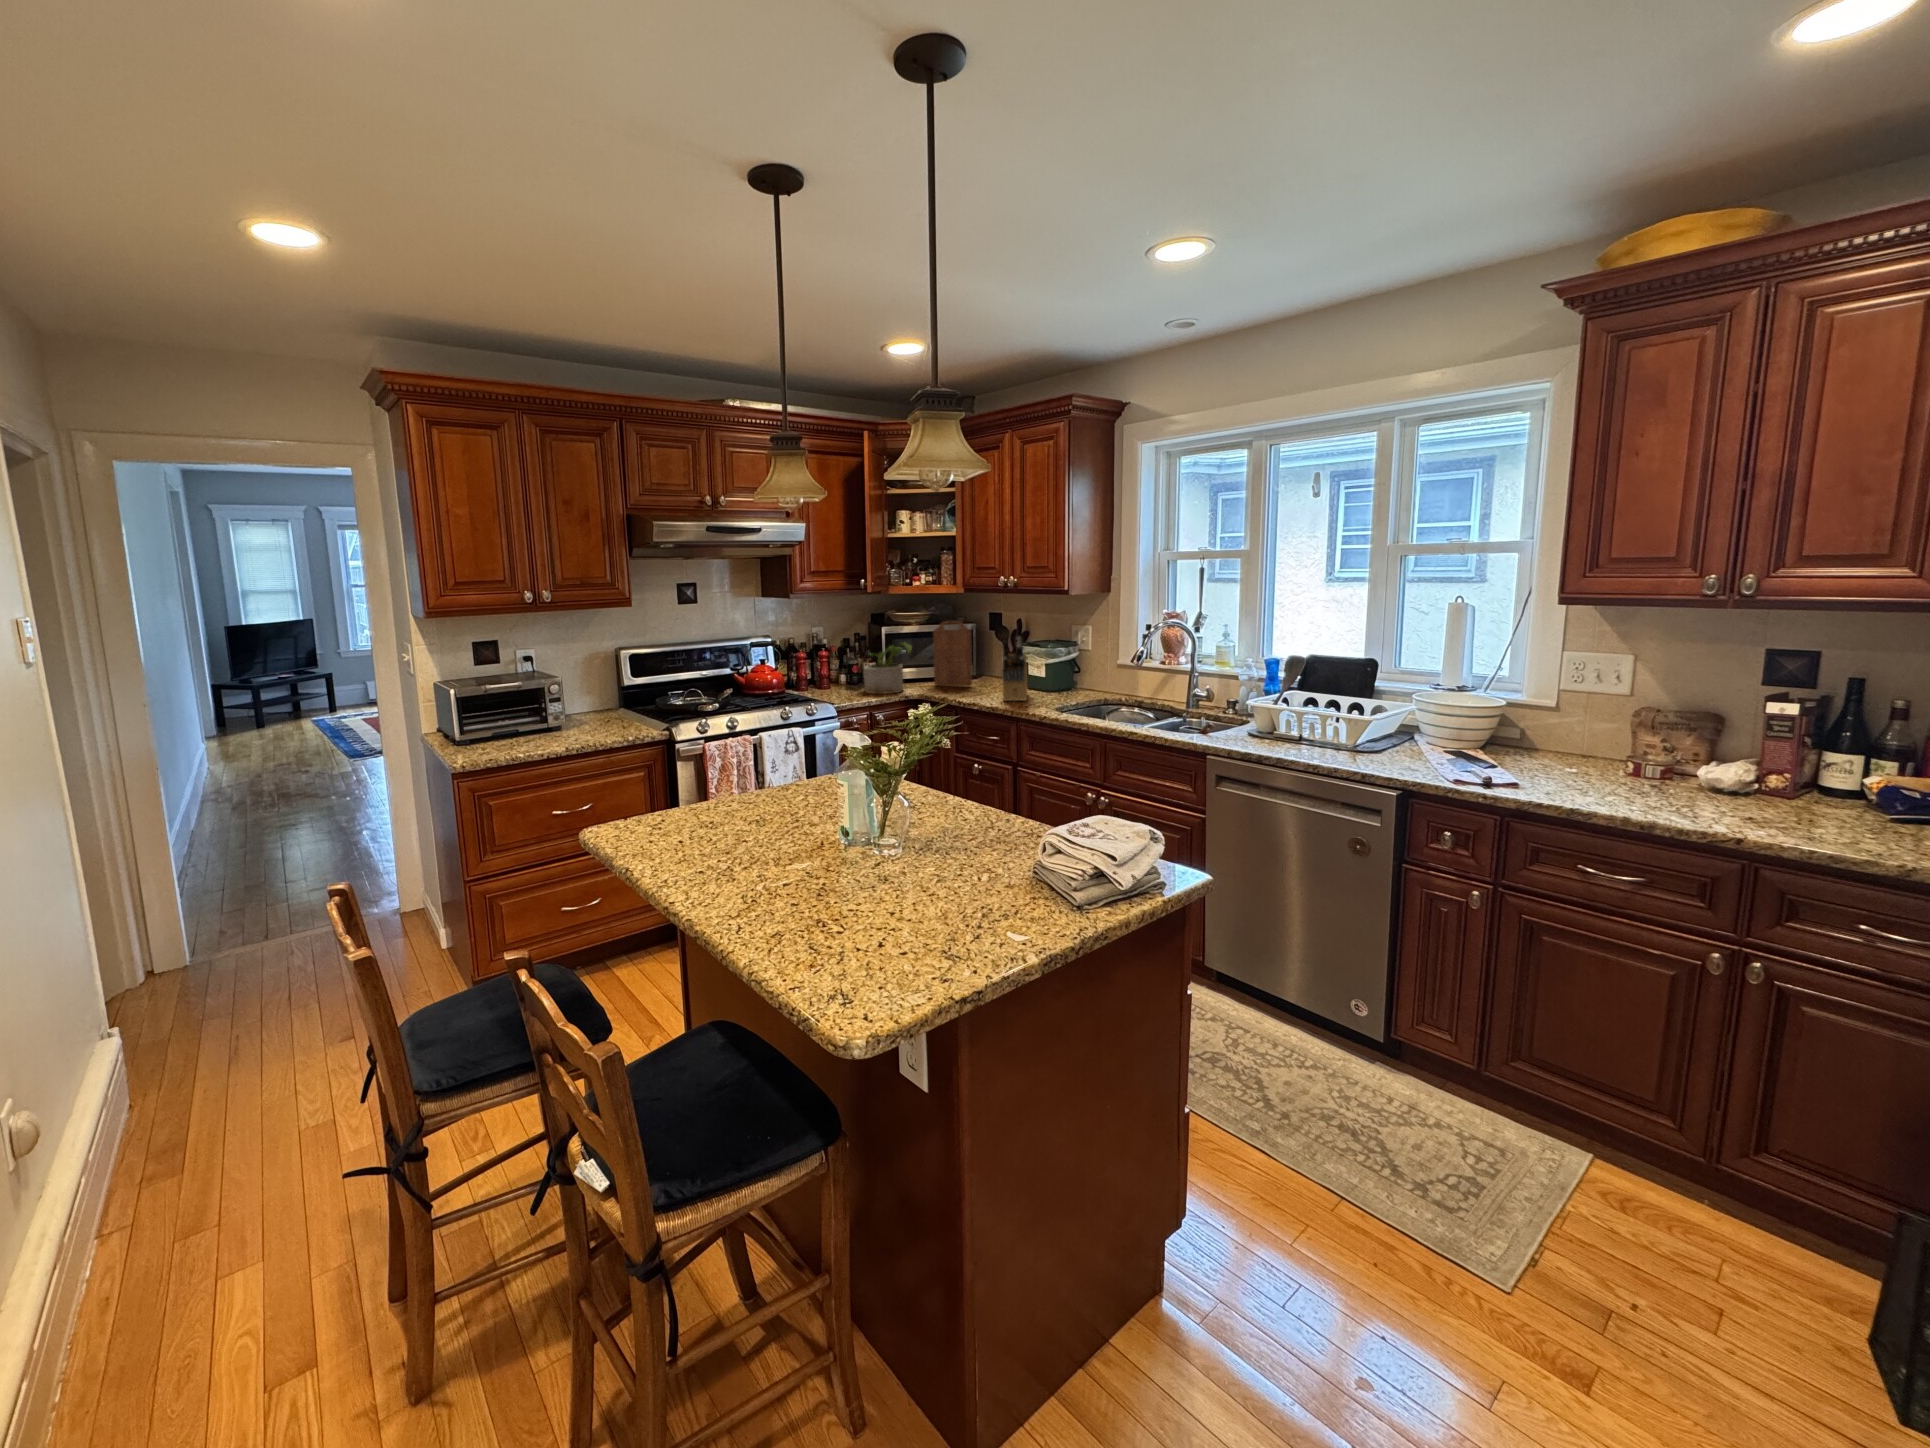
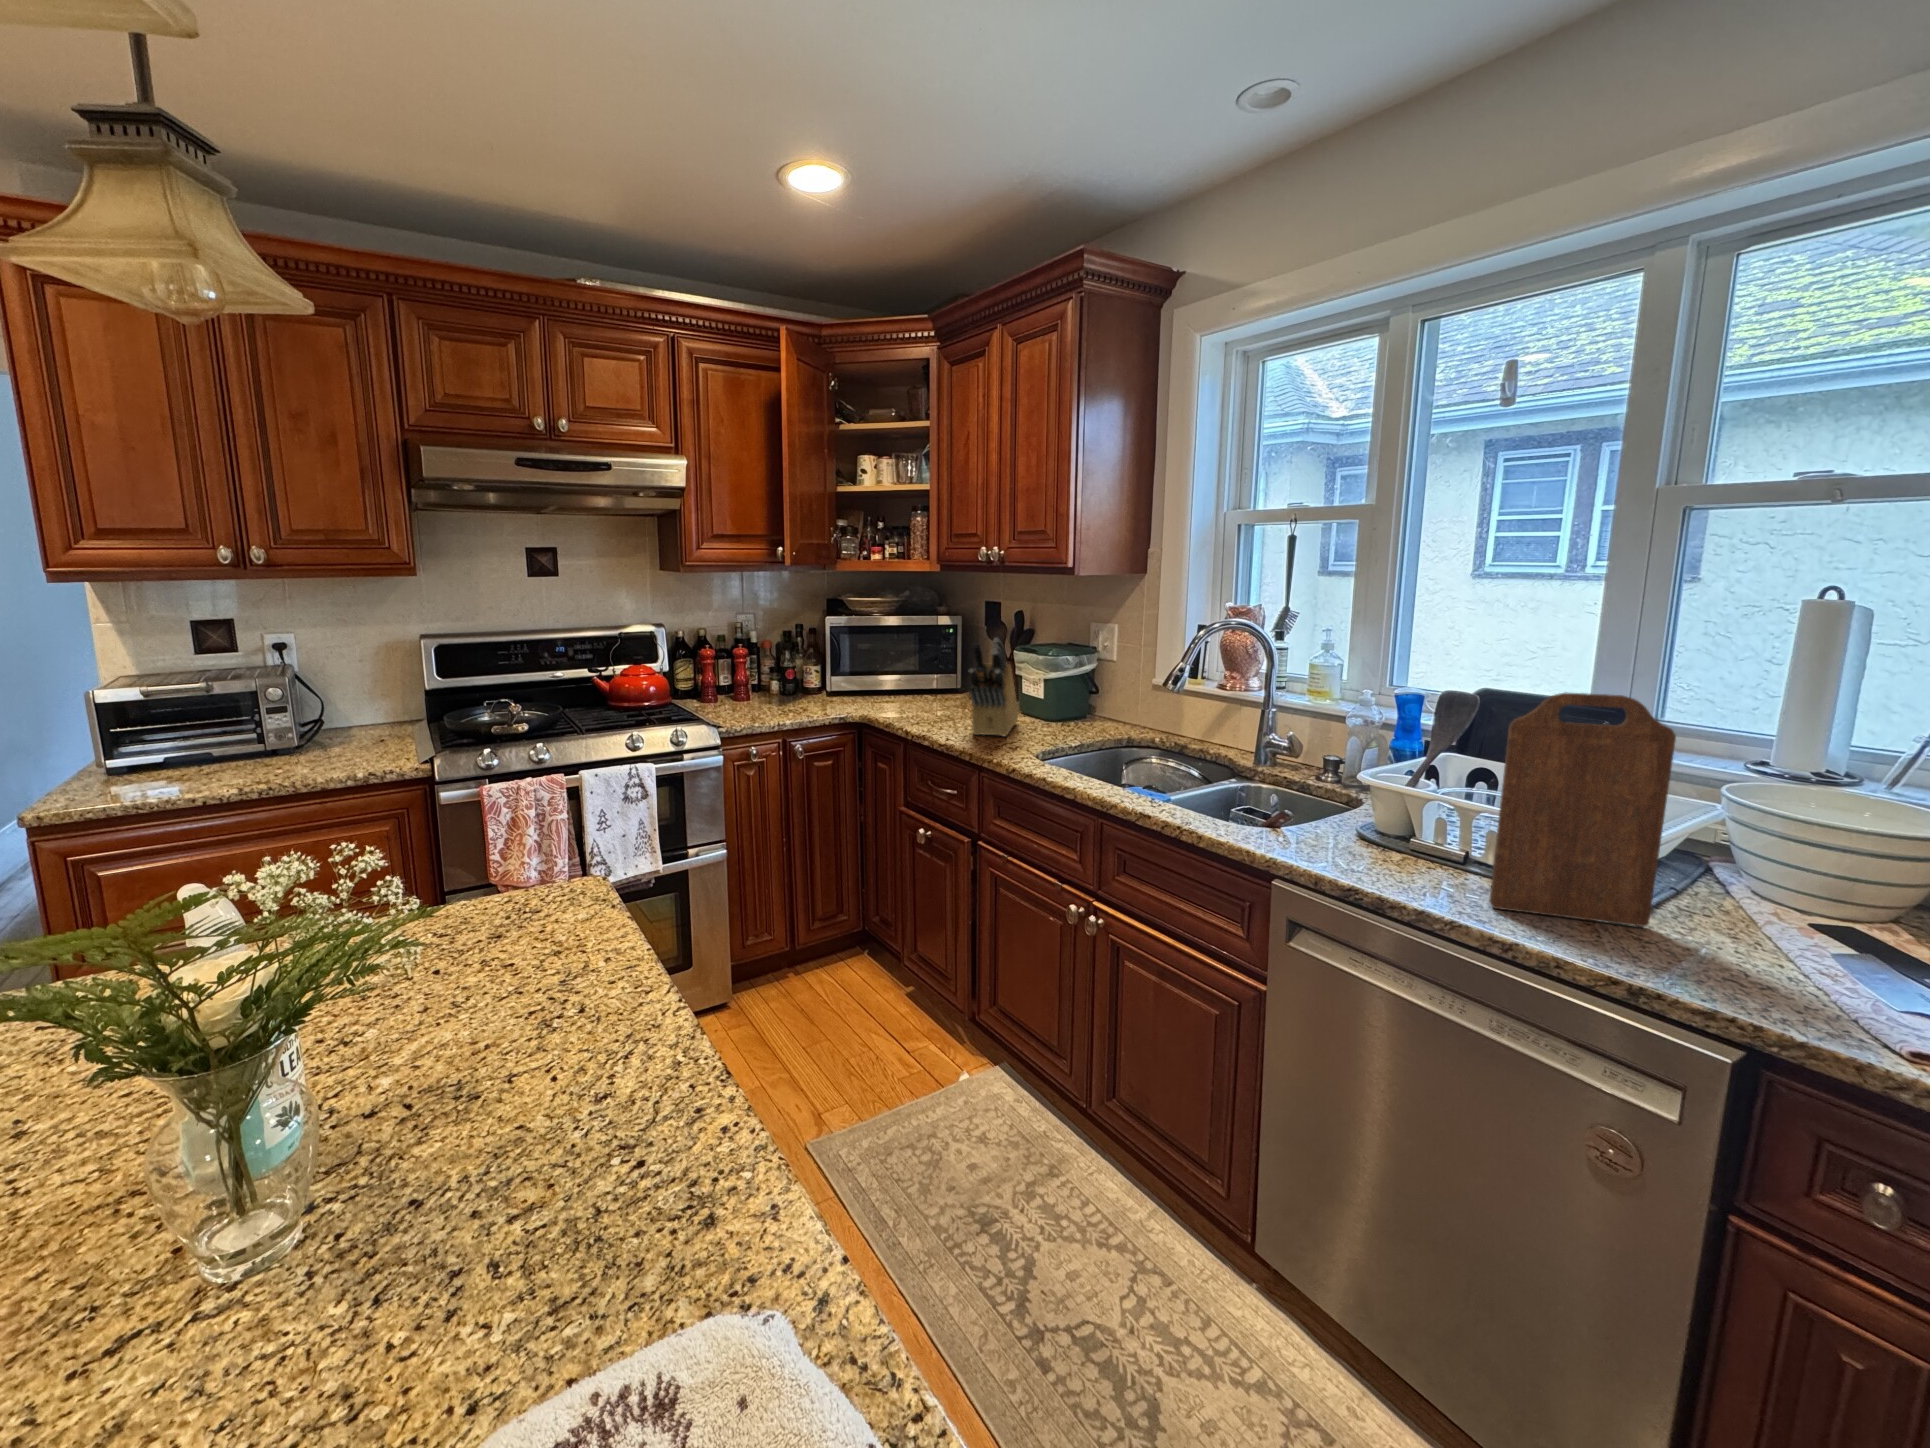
cutting board: present [933,621,972,686] -> present [1489,693,1676,927]
potted plant: present [864,642,912,694] -> none [788,639,859,713]

